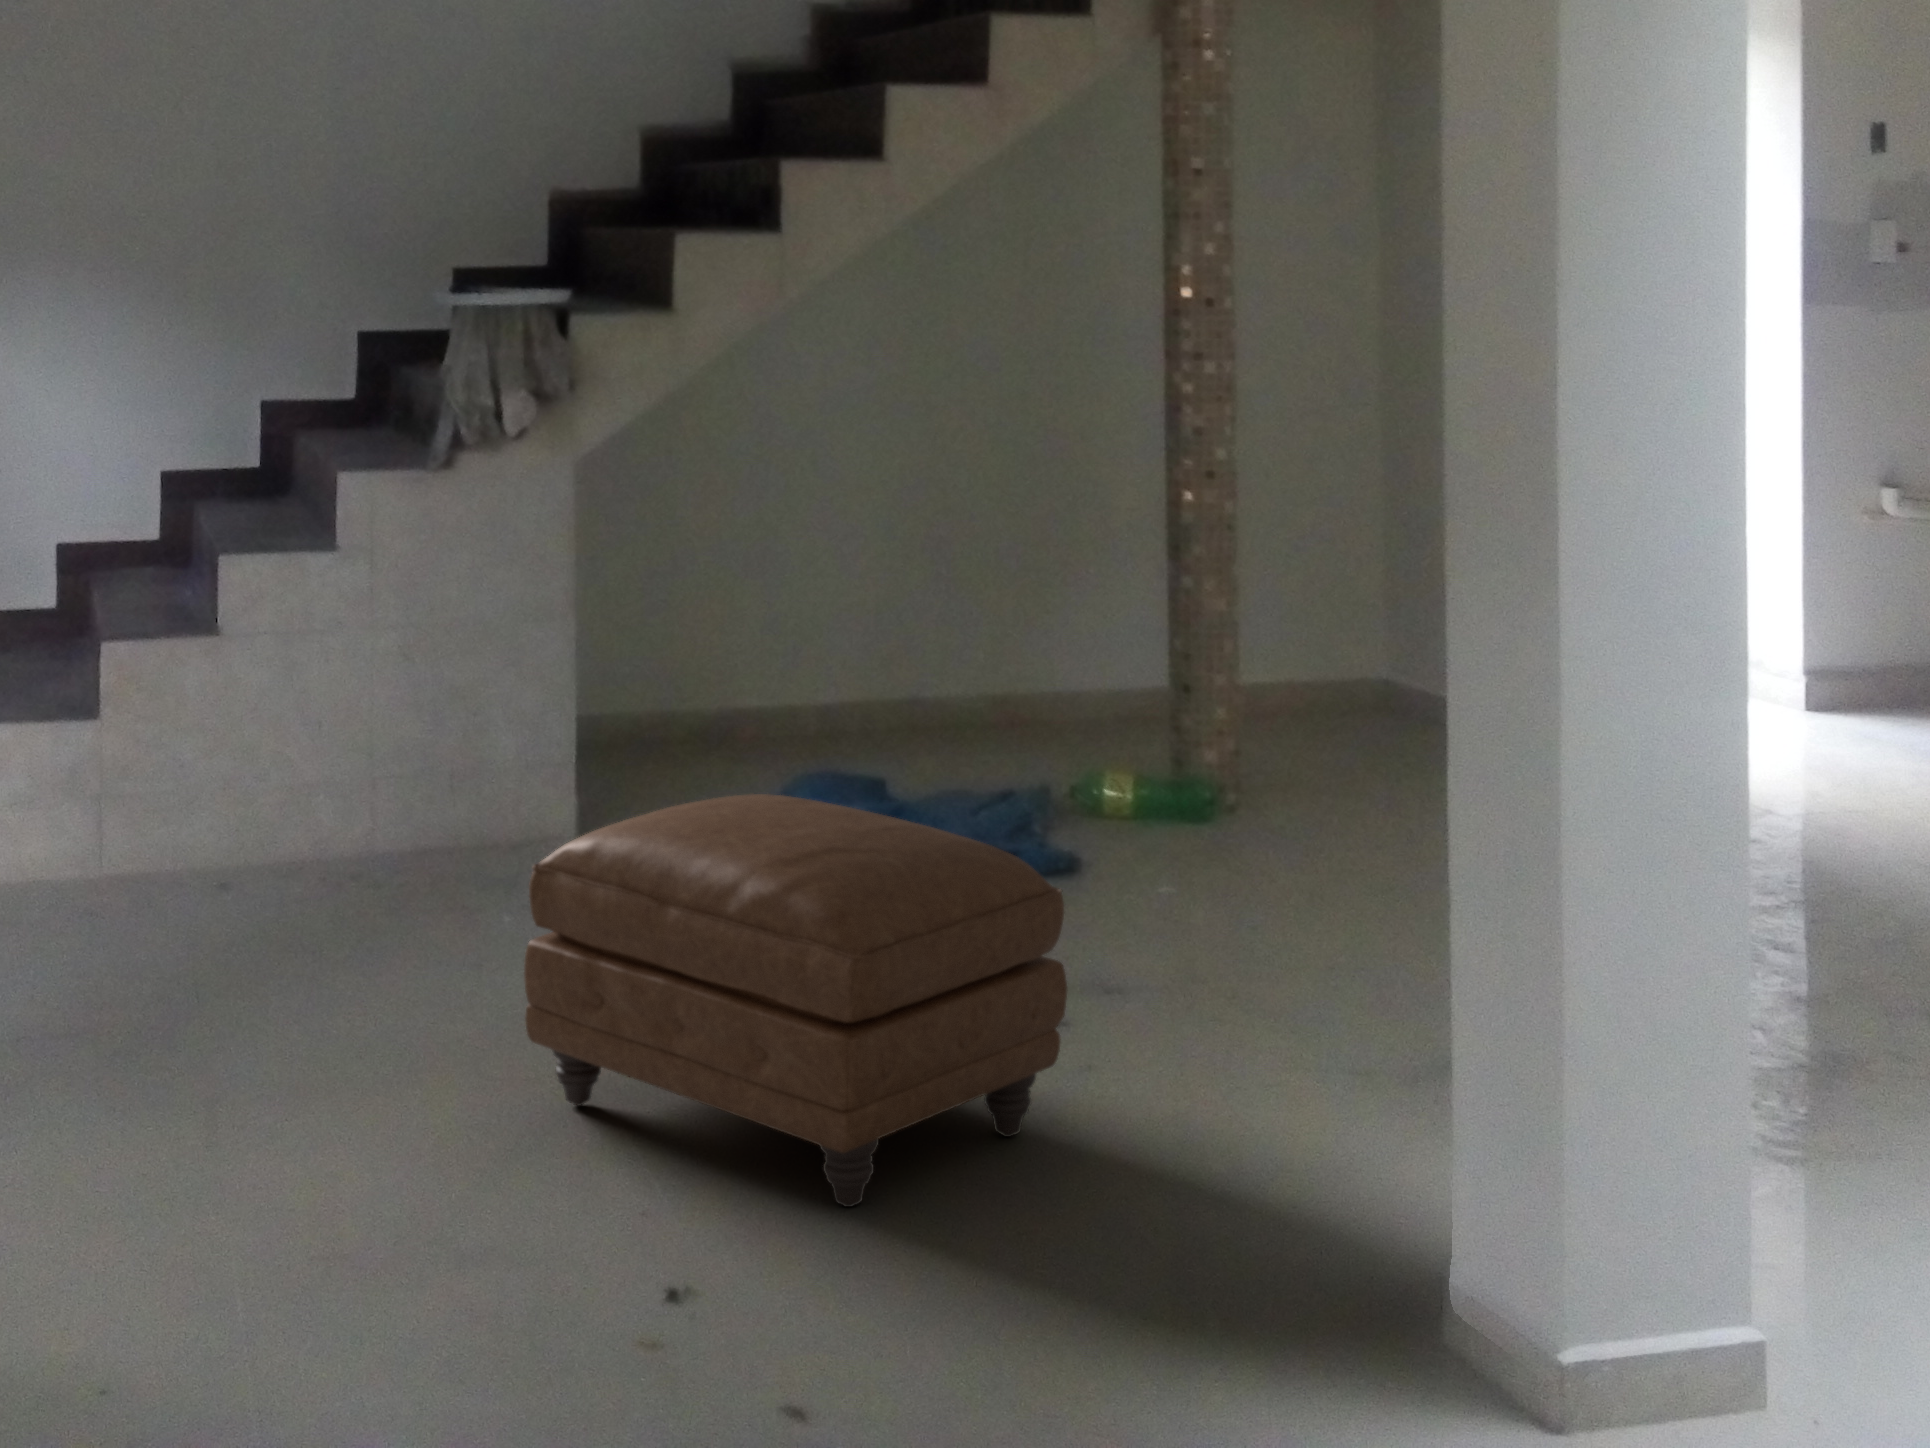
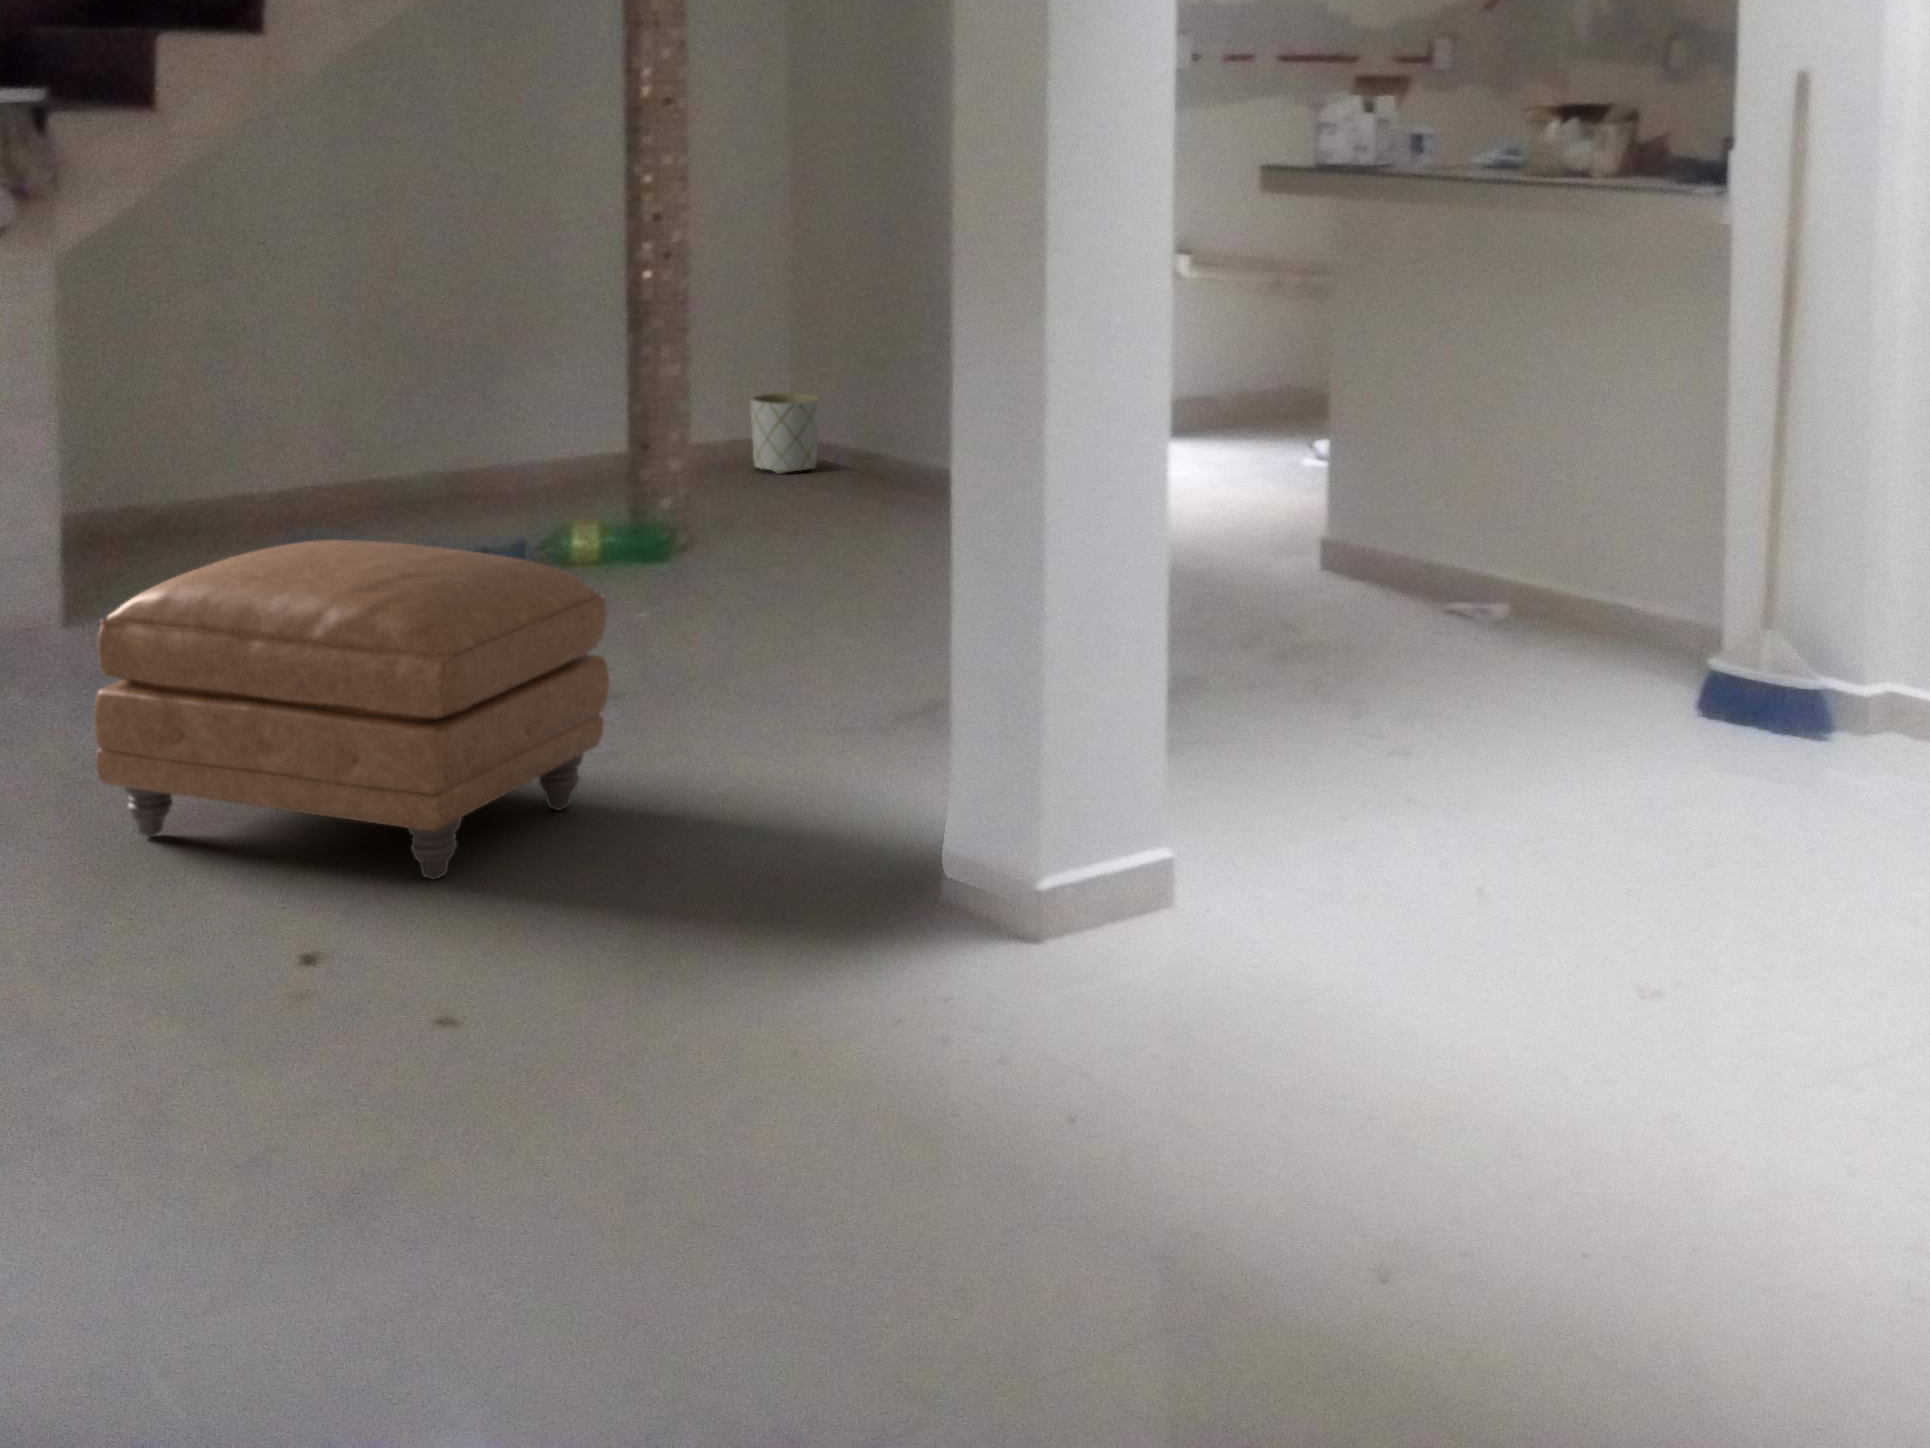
planter: none [1333,633,1415,727] -> present [751,393,820,474]

